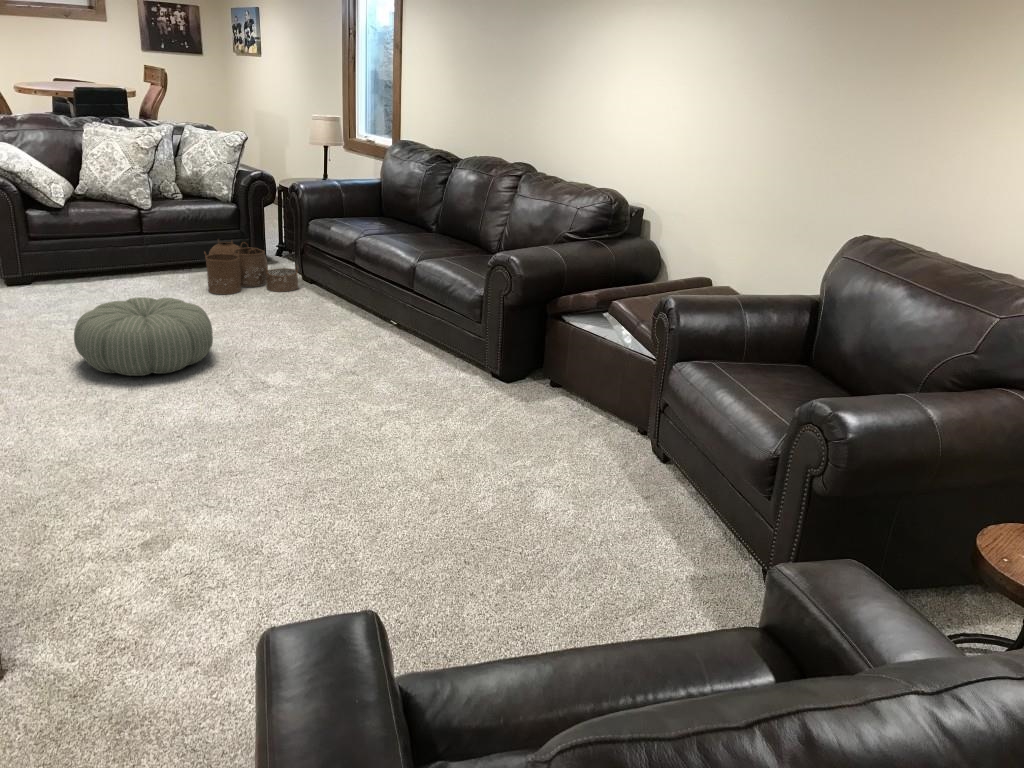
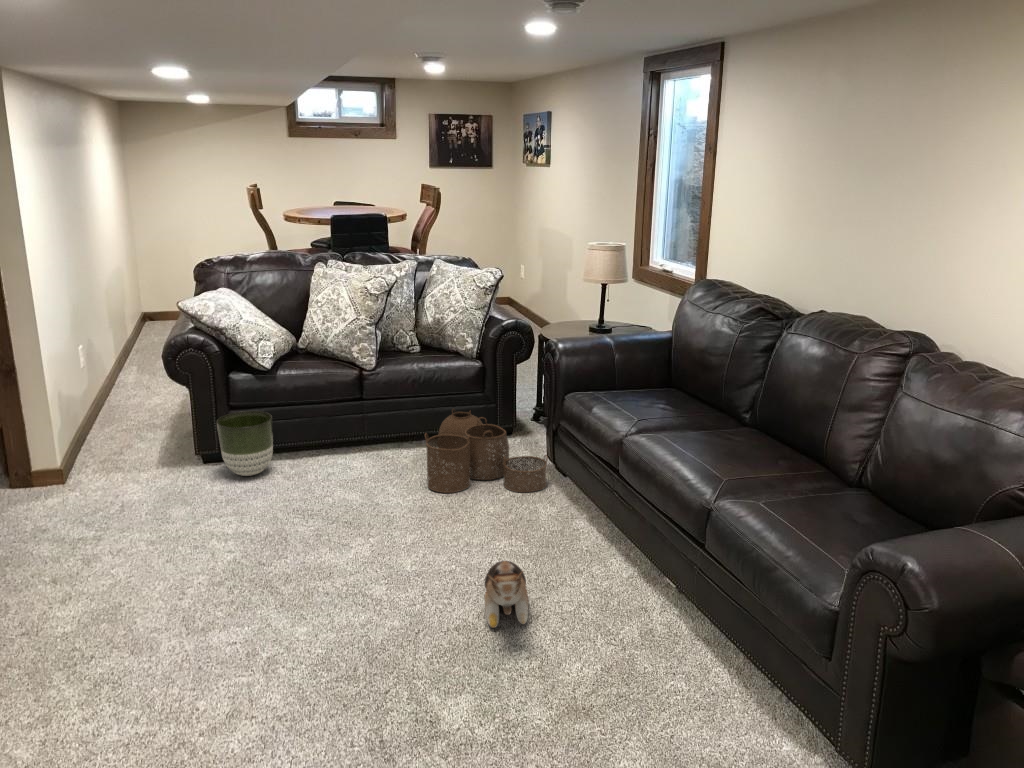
planter: none [24,242,74,292] -> present [217,411,273,476]
pouf: present [74,297,213,376] -> none [189,529,386,676]
plush toy: none [276,303,307,349] -> present [485,561,529,628]

